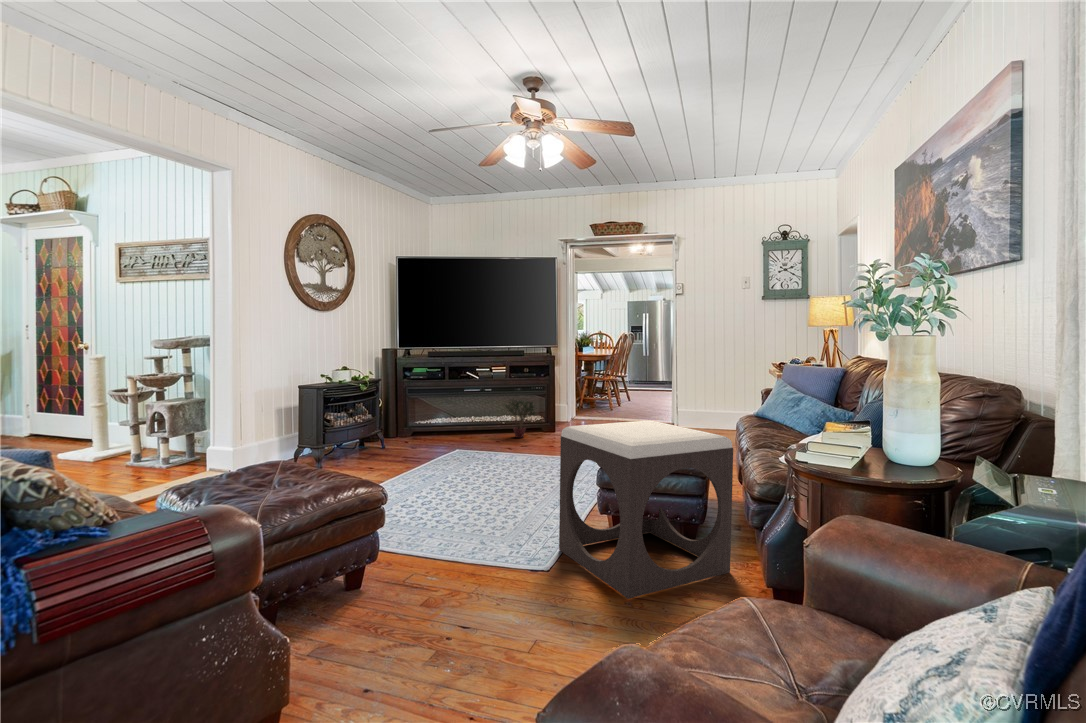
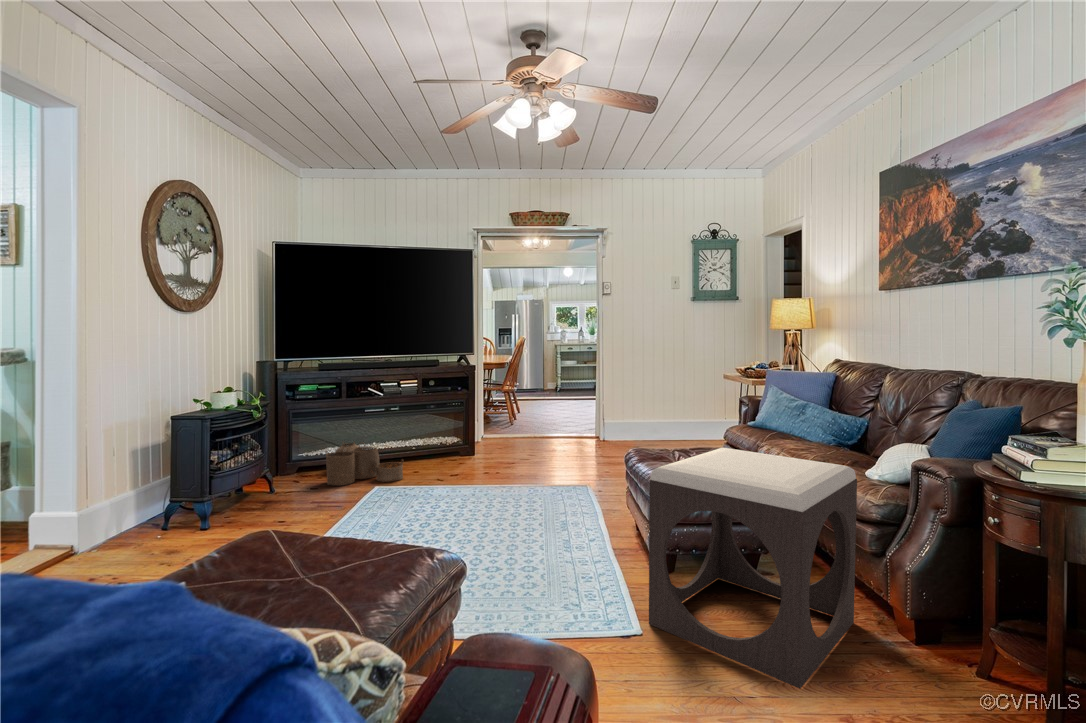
potted plant: present [505,401,535,438] -> none [428,415,472,462]
woven basket: none [414,414,474,447] -> present [325,443,403,486]

